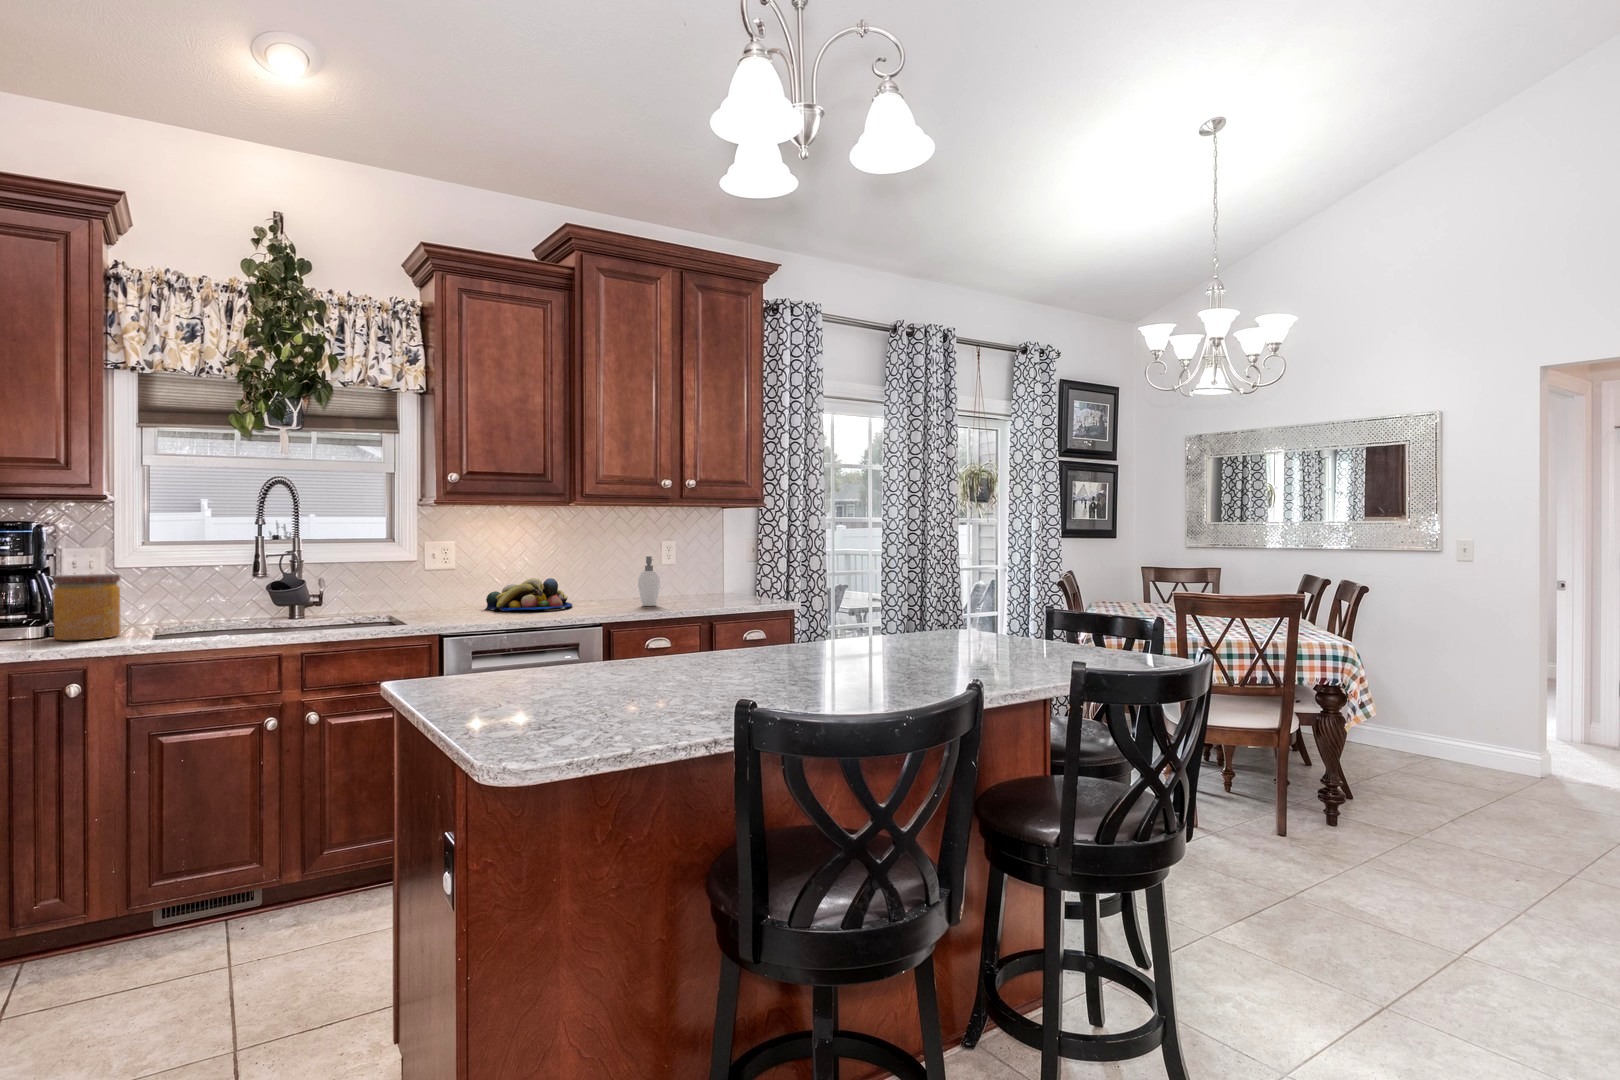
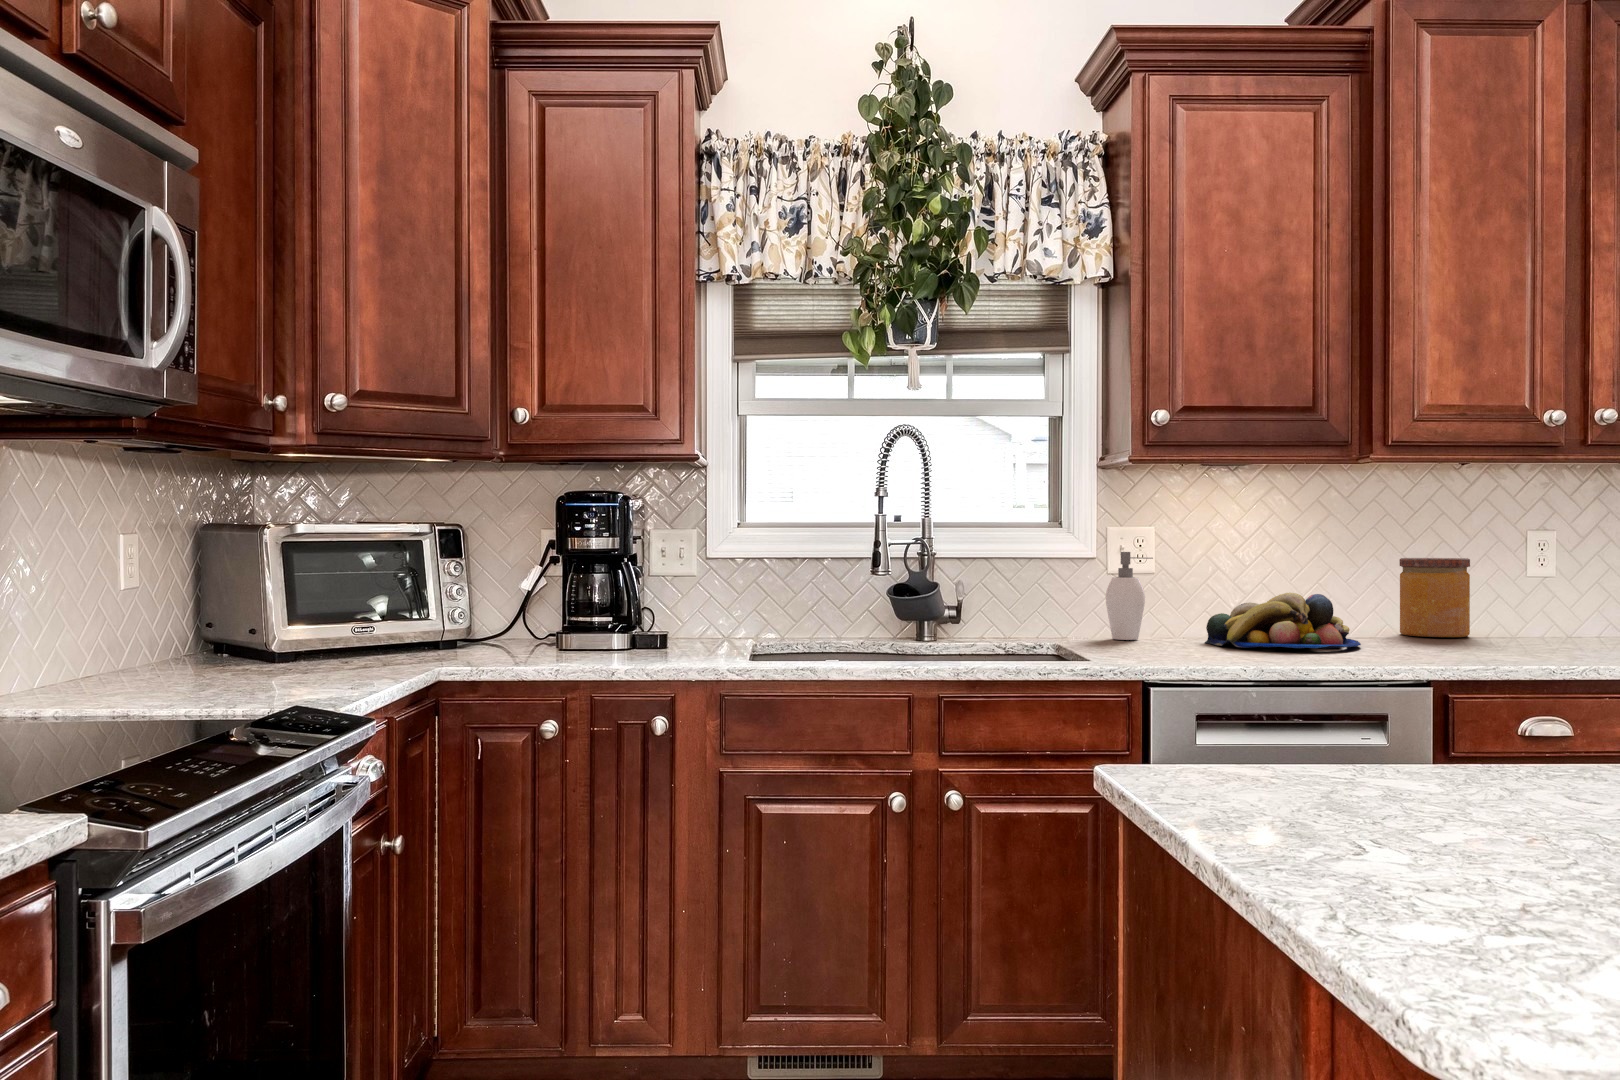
soap dispenser: present [638,556,660,606] -> present [1106,552,1153,640]
jar: present [53,574,121,640] -> present [1399,558,1470,637]

